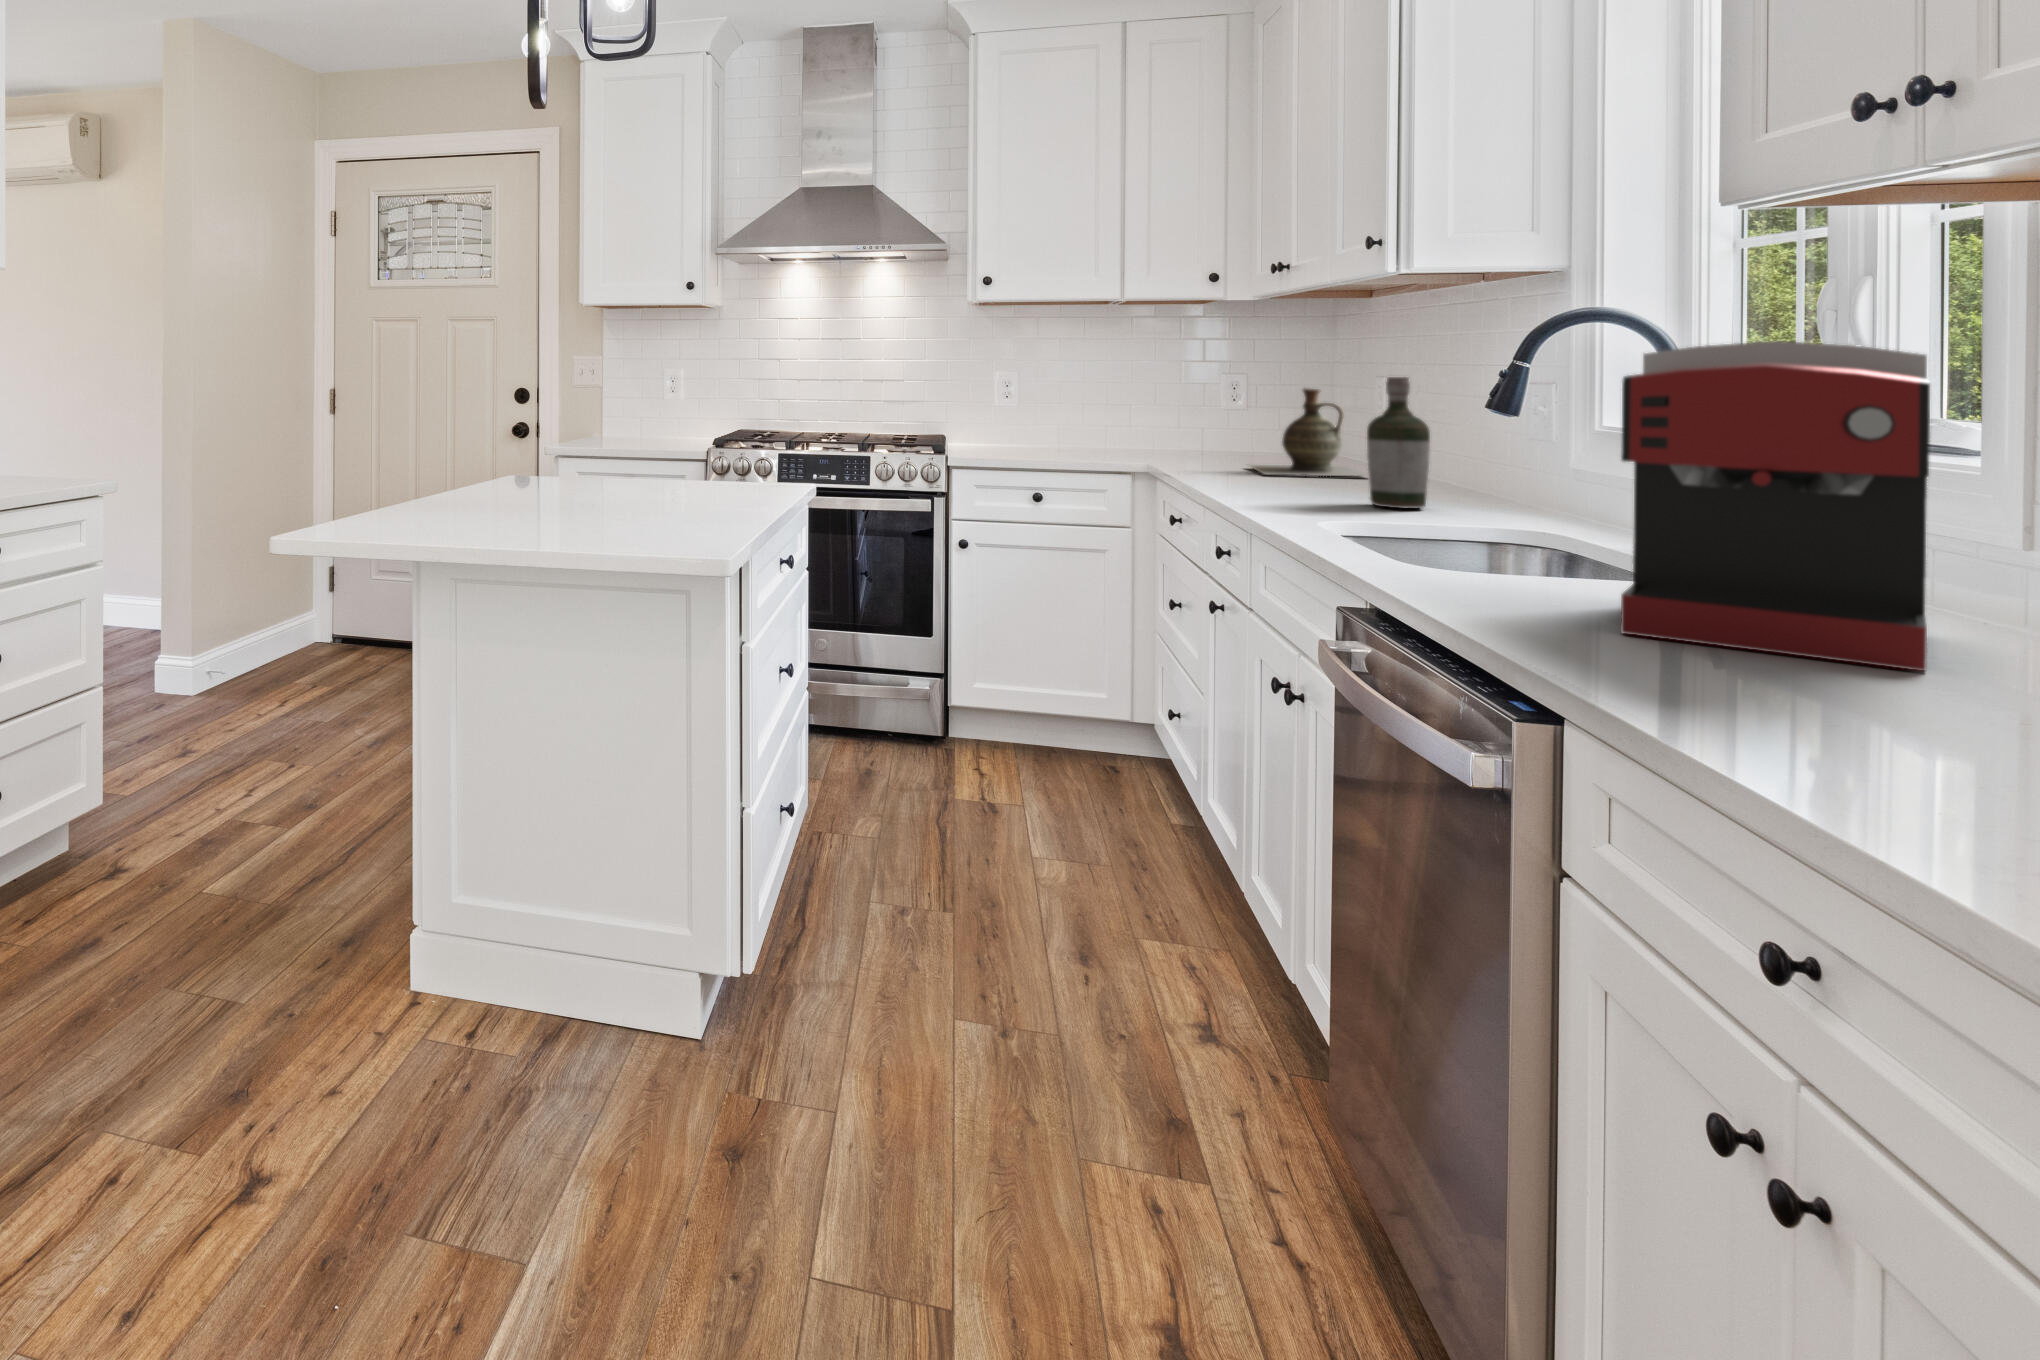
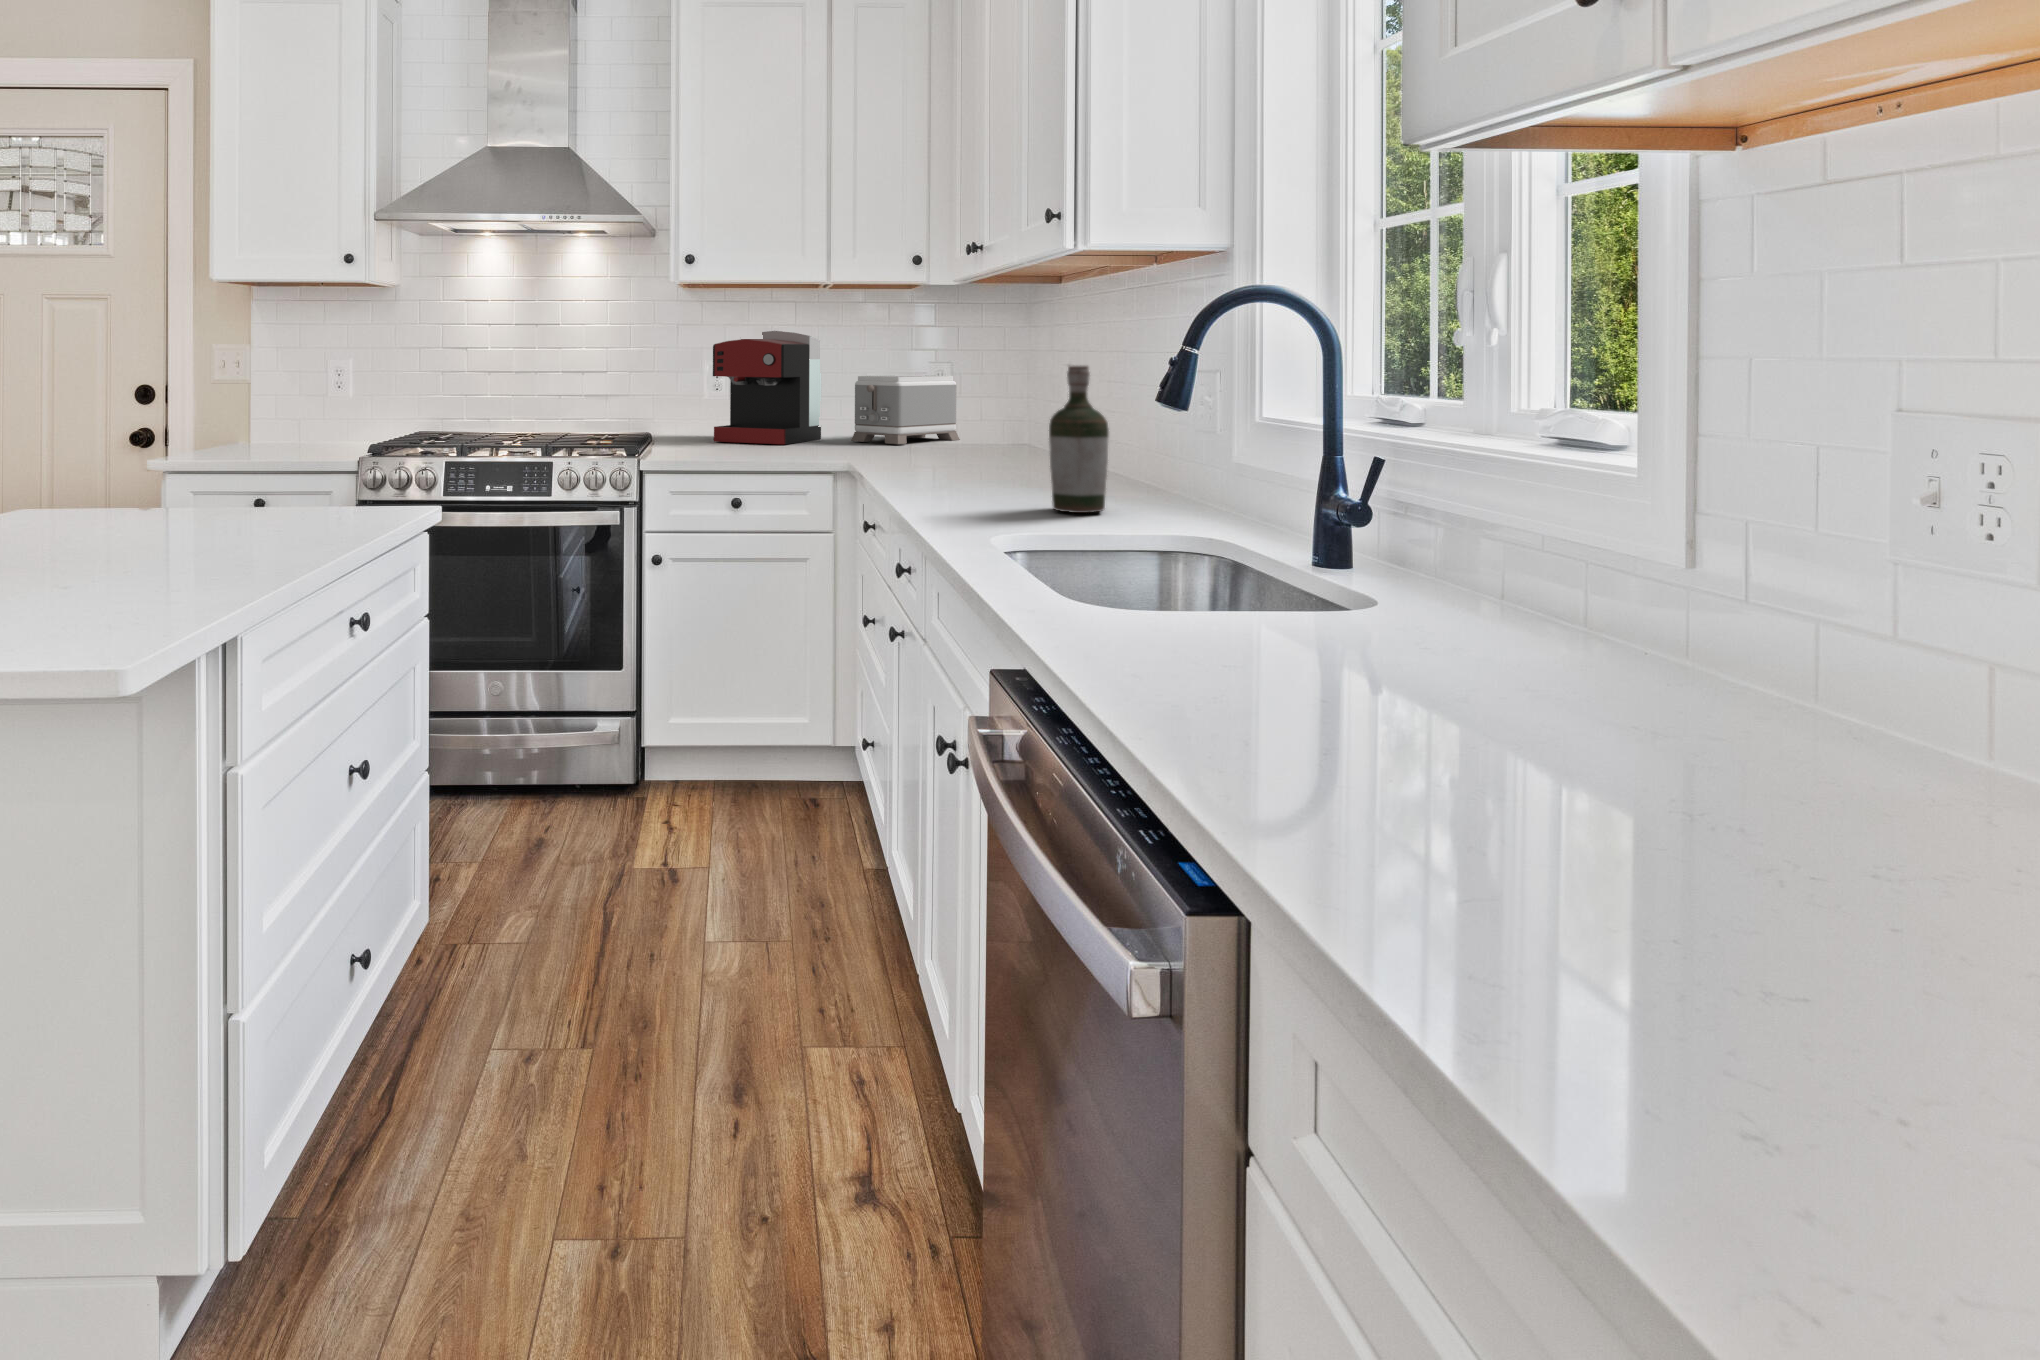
coffee maker: present [1621,341,1930,671] -> present [713,331,822,444]
toaster: none [1139,385,1251,449] -> present [851,375,960,444]
ceramic jug: present [1251,388,1366,476] -> none [944,378,1062,474]

